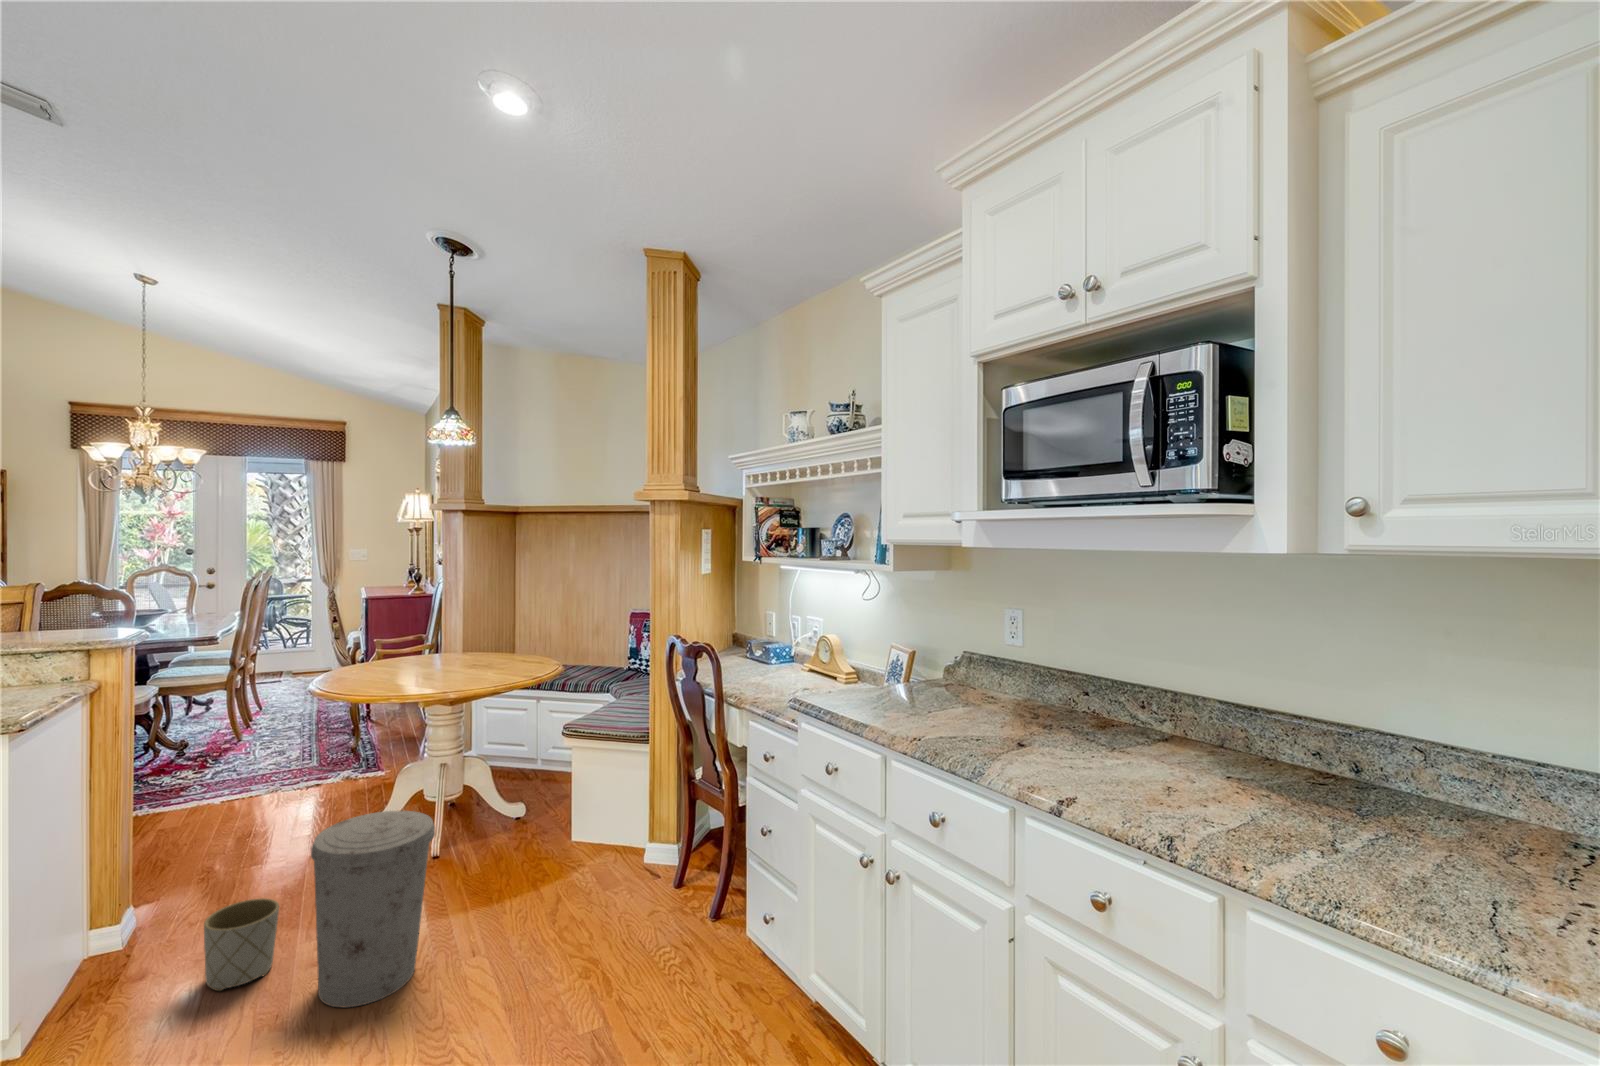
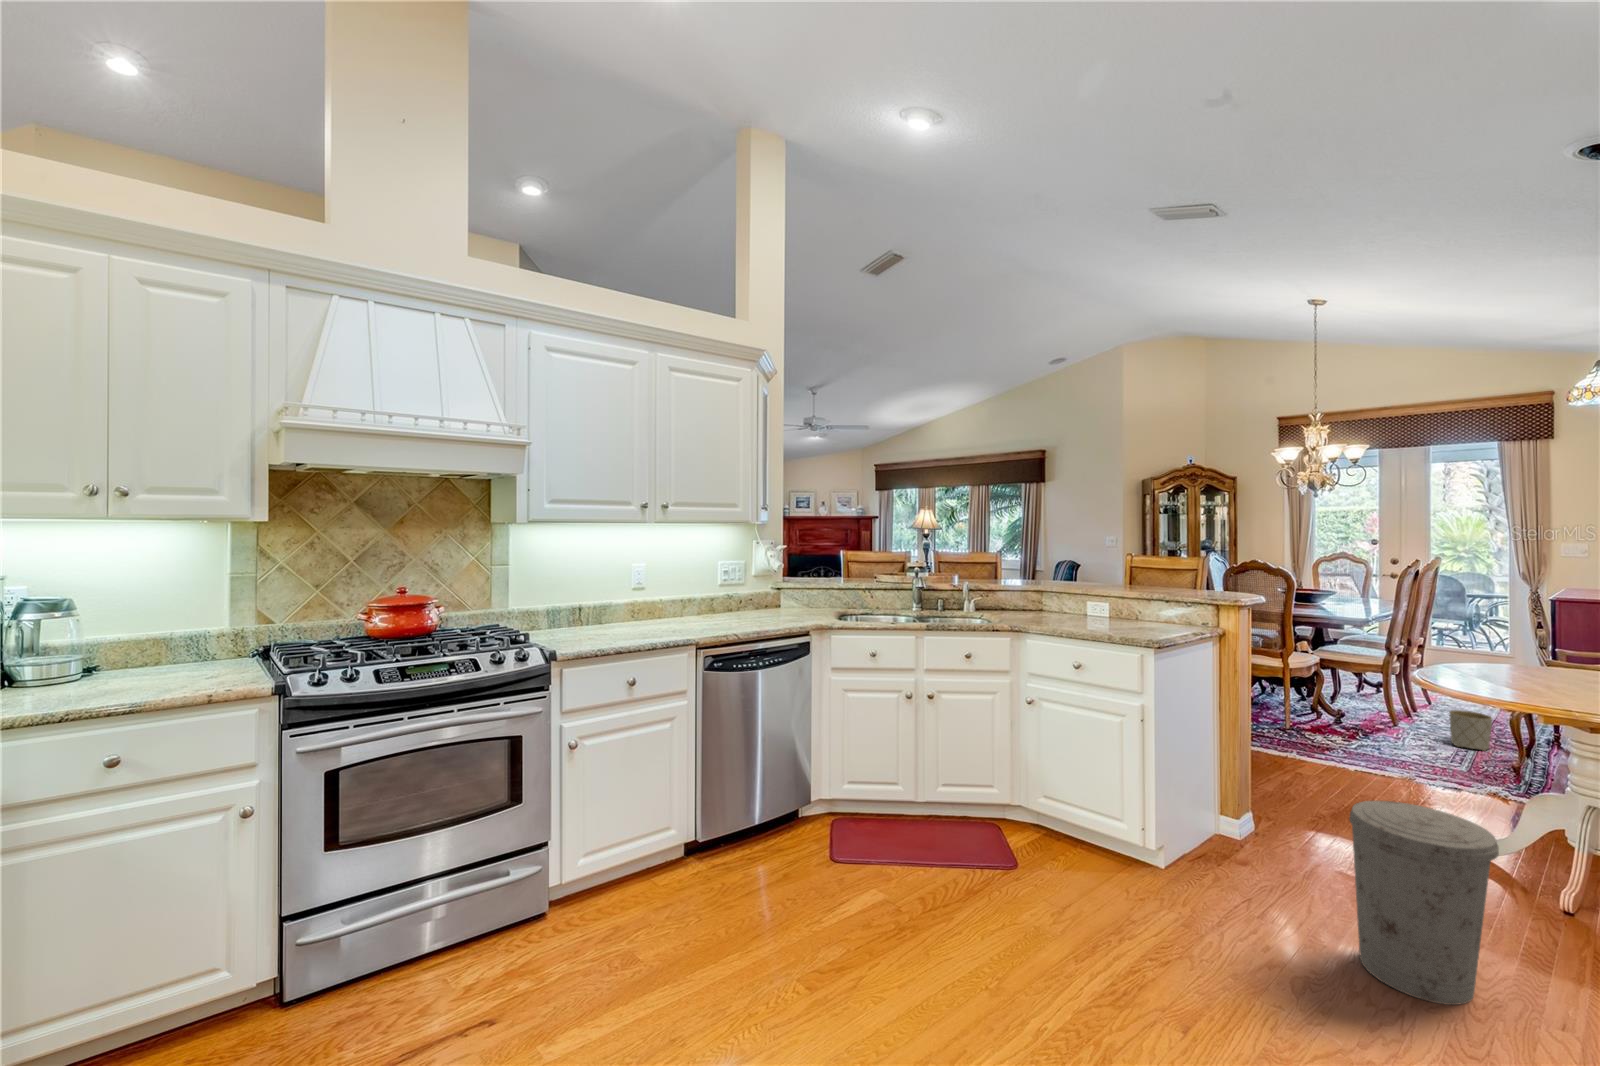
planter: present [204,898,279,991] -> present [1450,710,1492,751]

